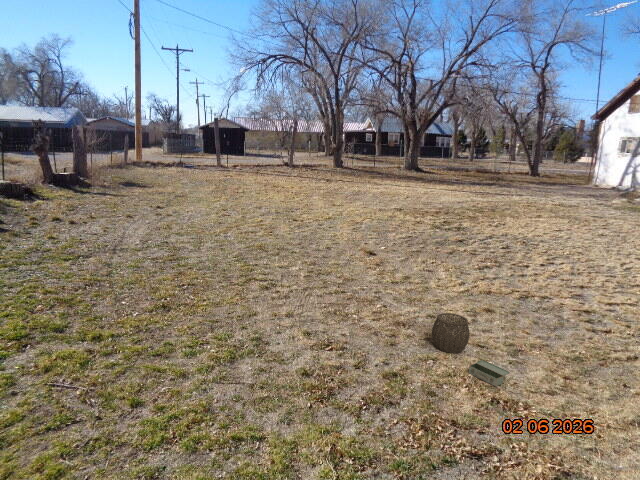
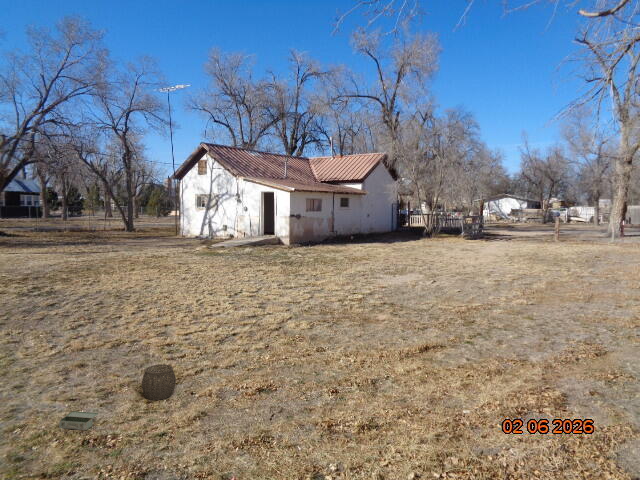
woven basket: present [432,313,470,353] -> present [142,364,176,400]

